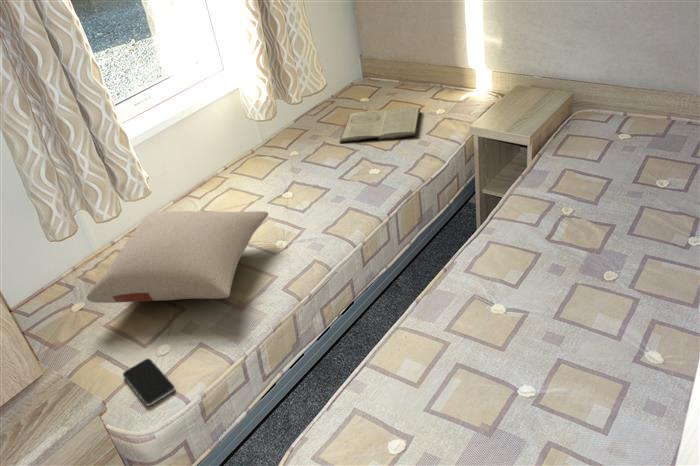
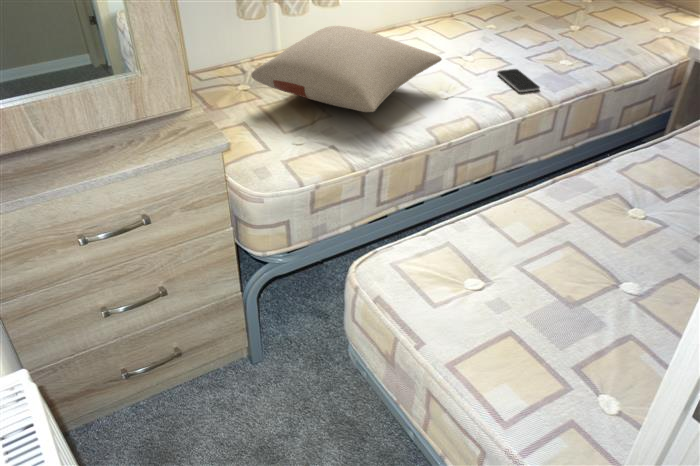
book: present [340,107,420,142] -> none [541,7,642,43]
smartphone: present [123,359,175,406] -> present [497,69,540,92]

